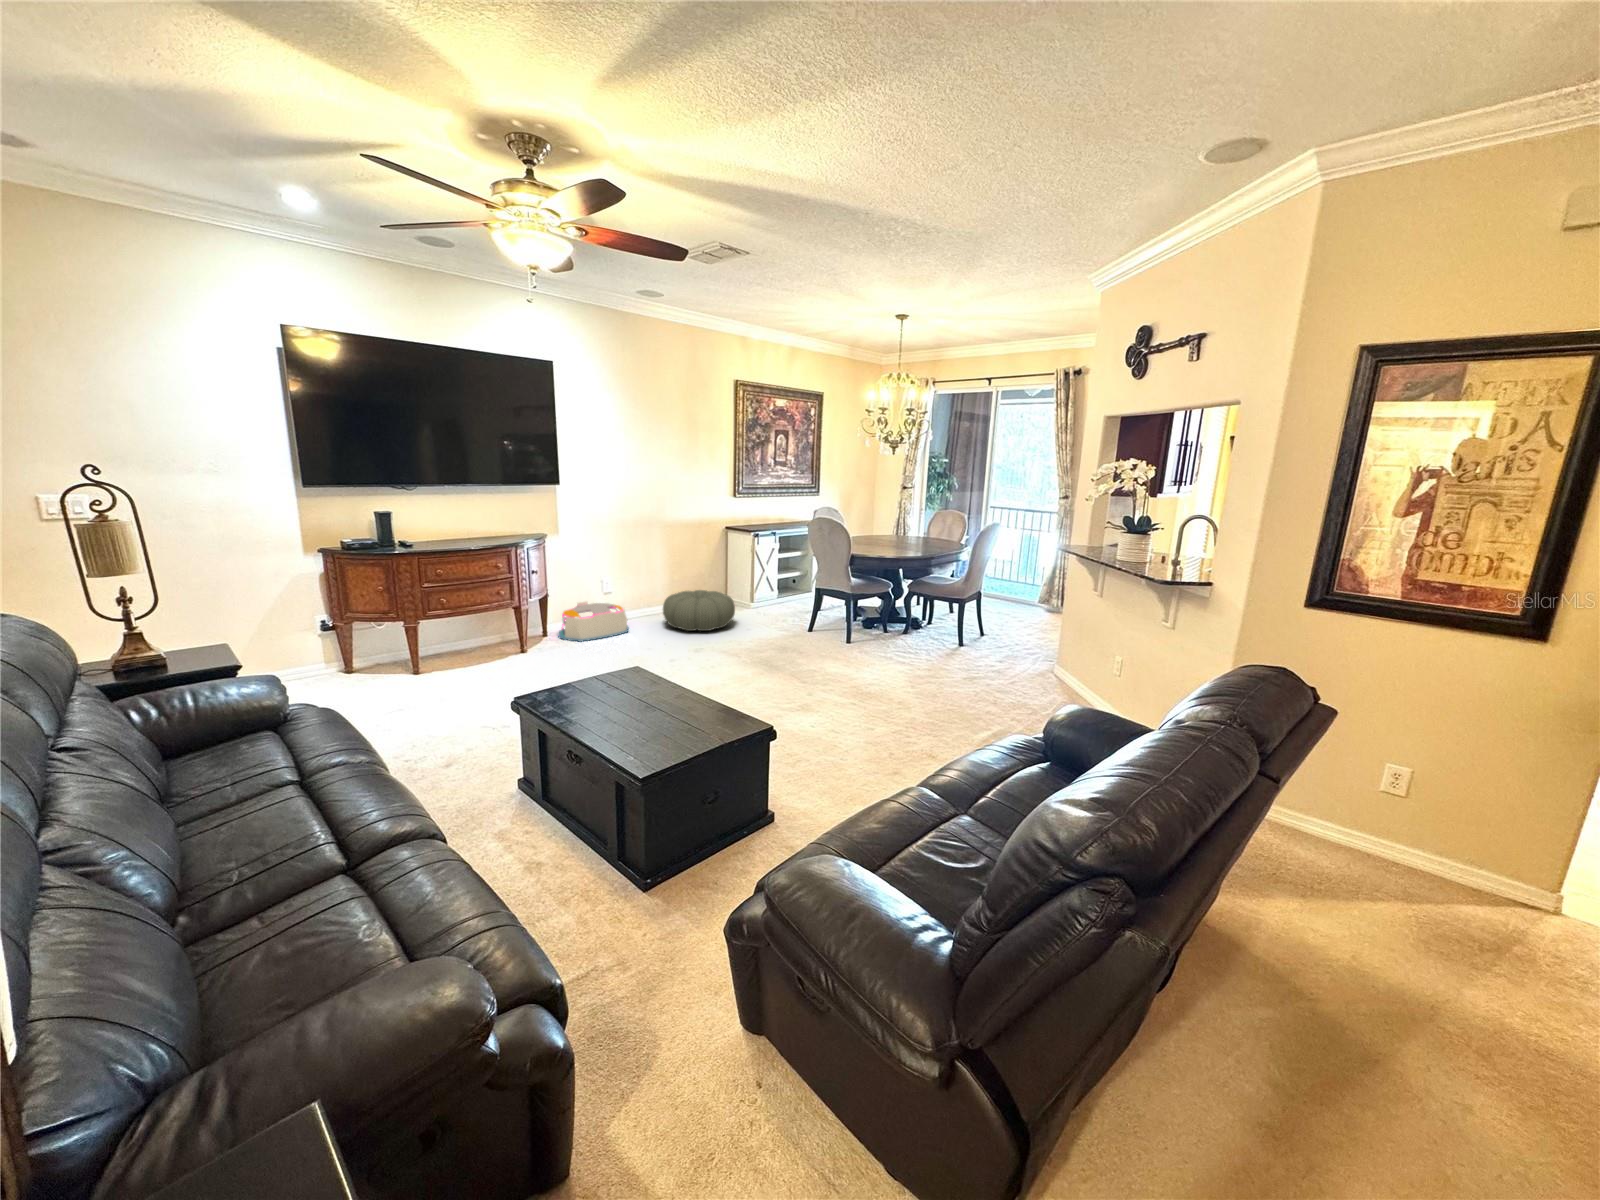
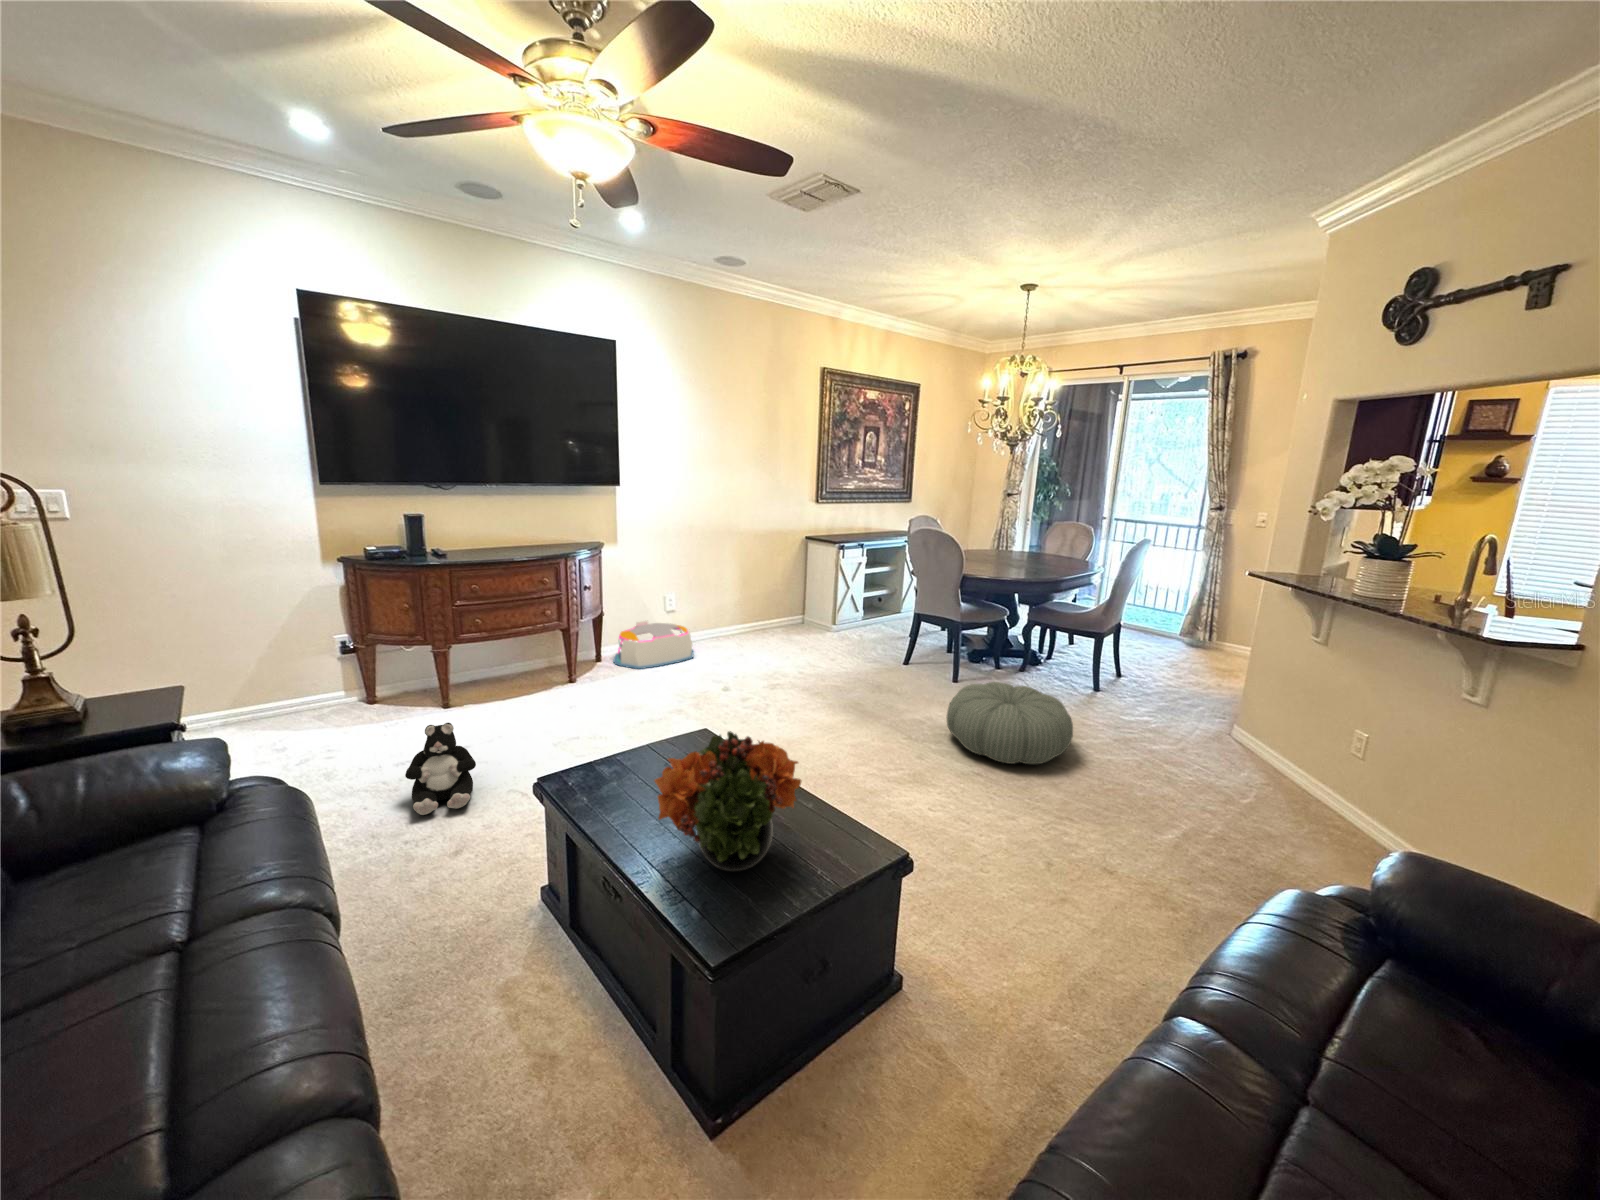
pouf: present [663,590,735,631] -> present [947,682,1073,764]
flower arrangement: none [606,645,703,732] -> present [654,731,801,871]
plush toy: none [401,673,457,743] -> present [405,723,476,815]

